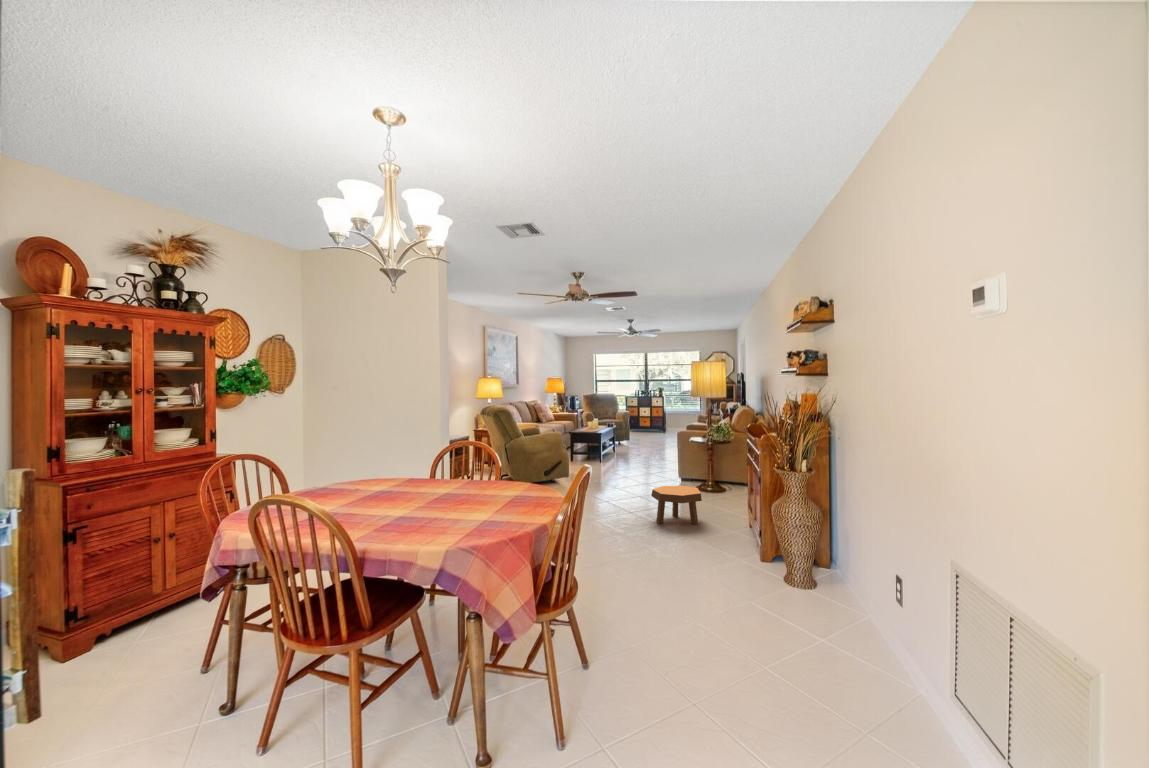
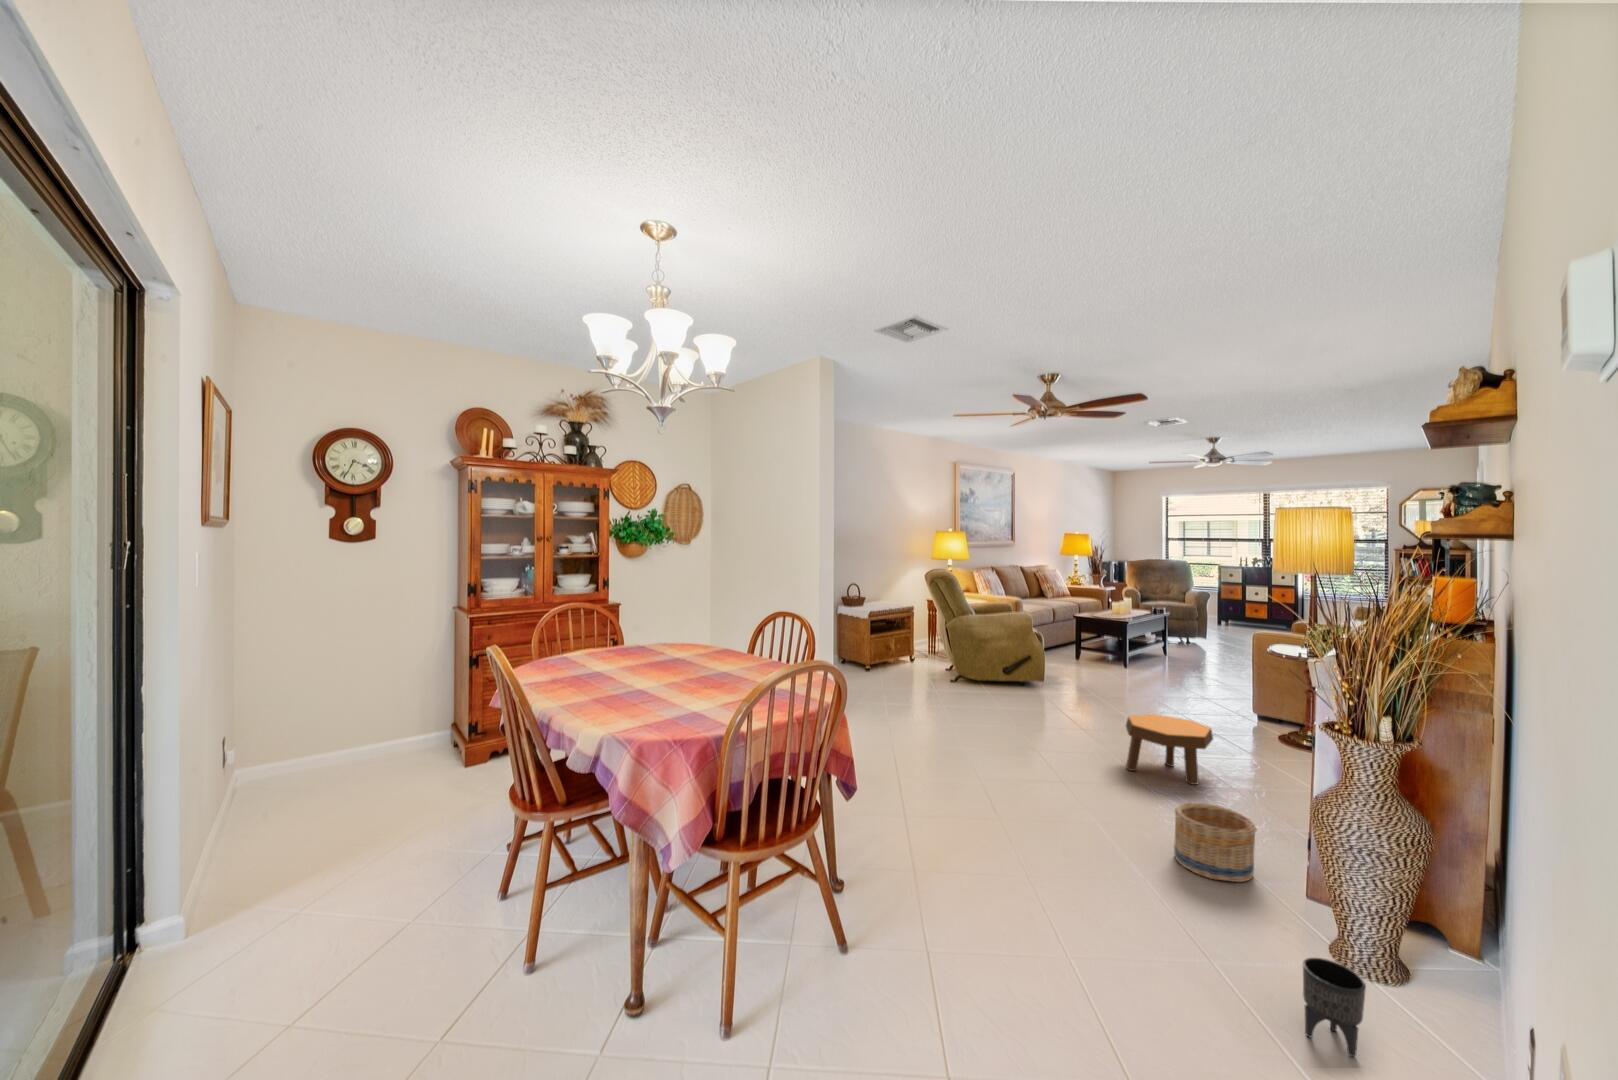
basket: none [720,529,764,571] -> present [1174,802,1257,882]
planter: none [840,588,870,633] -> present [1303,958,1366,1057]

